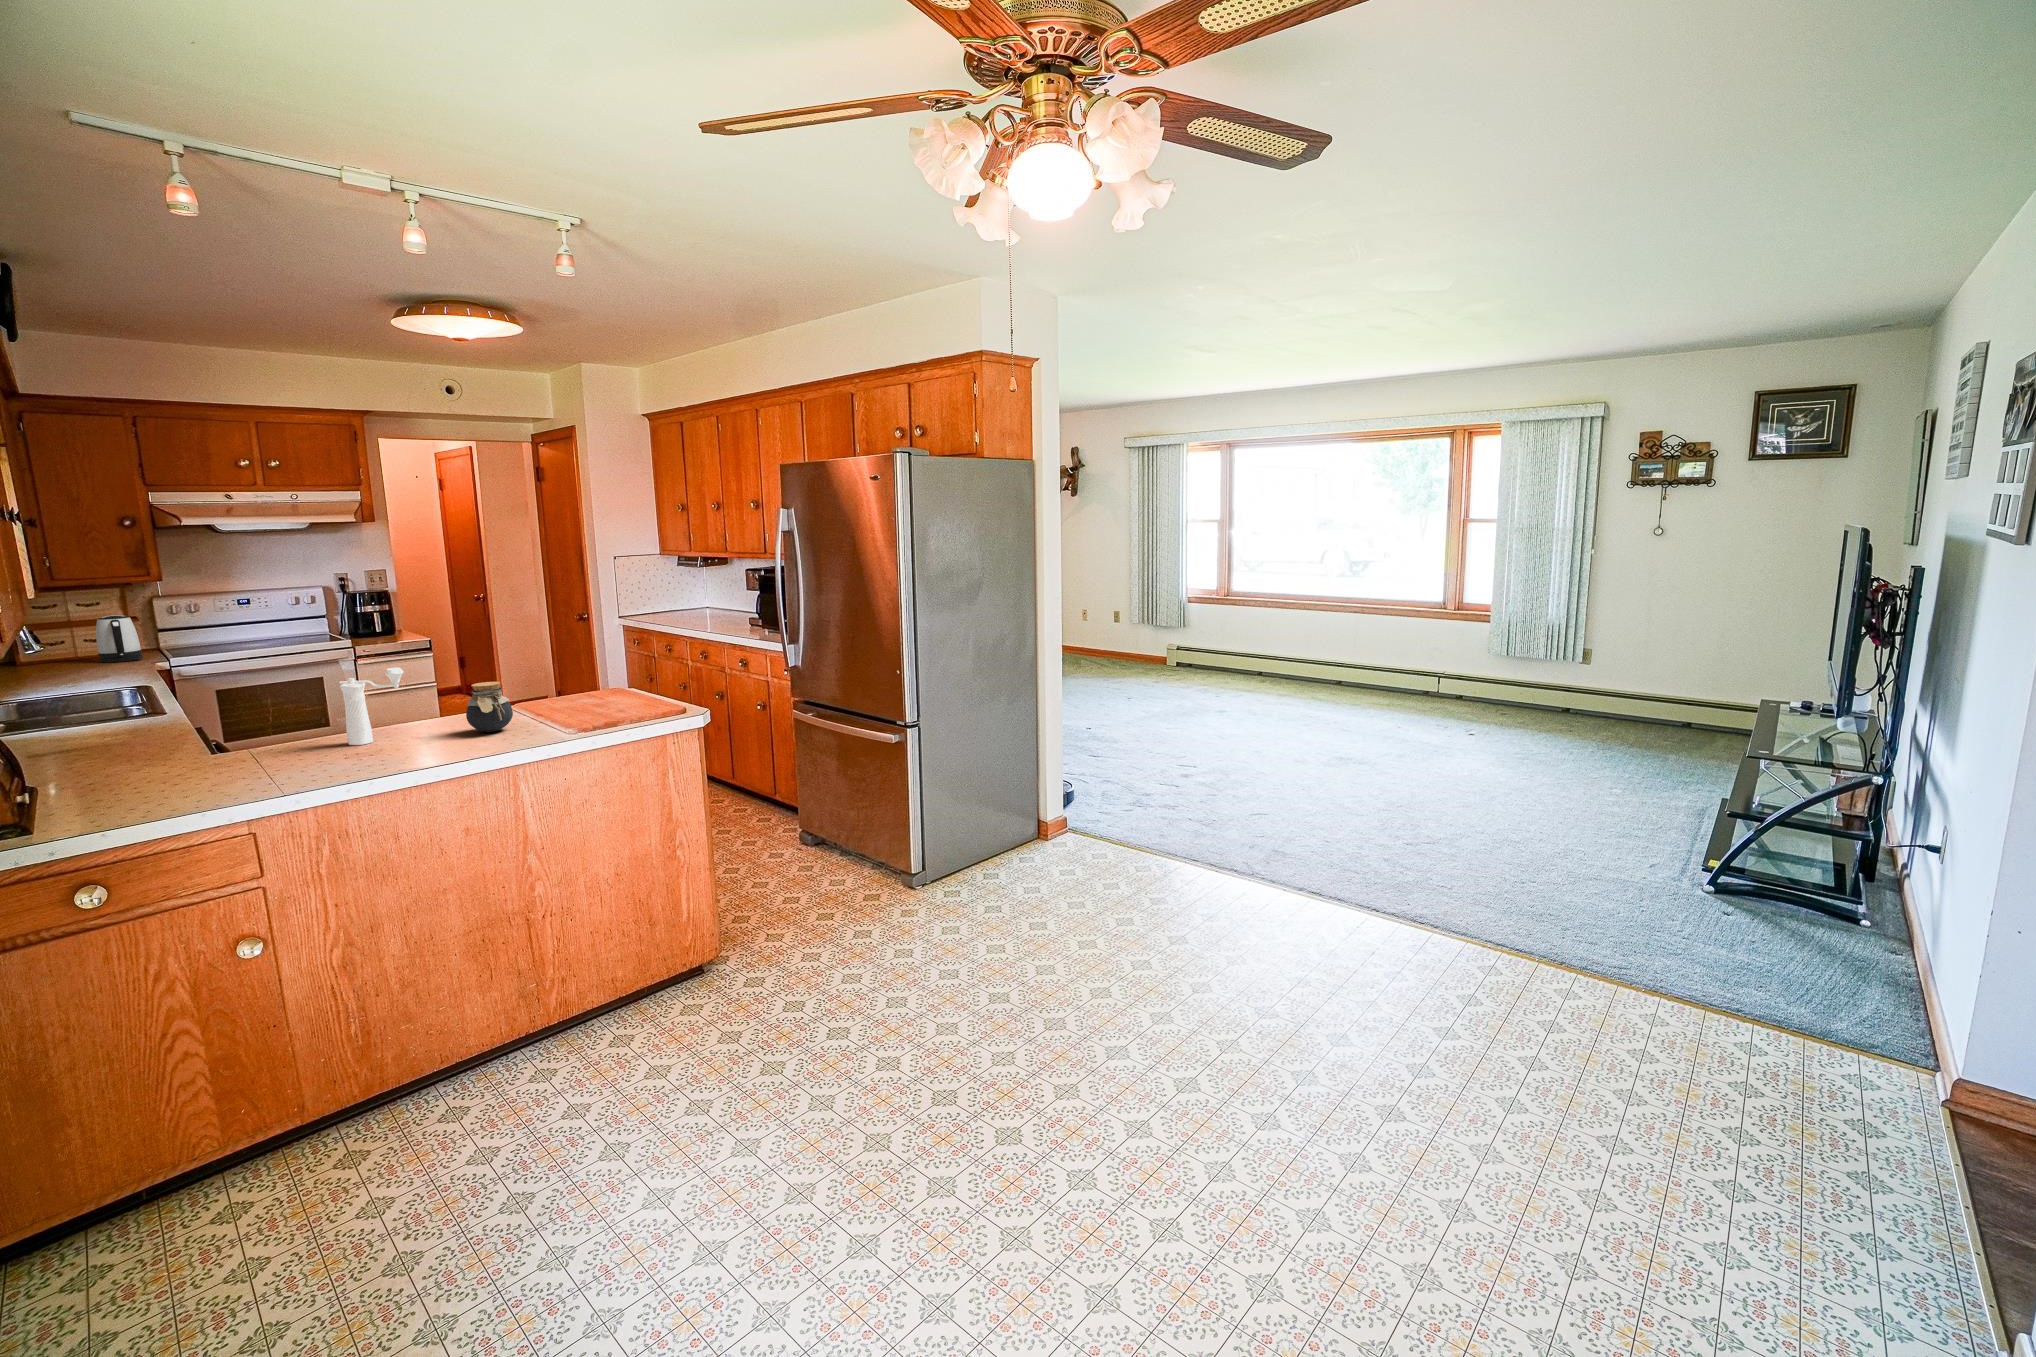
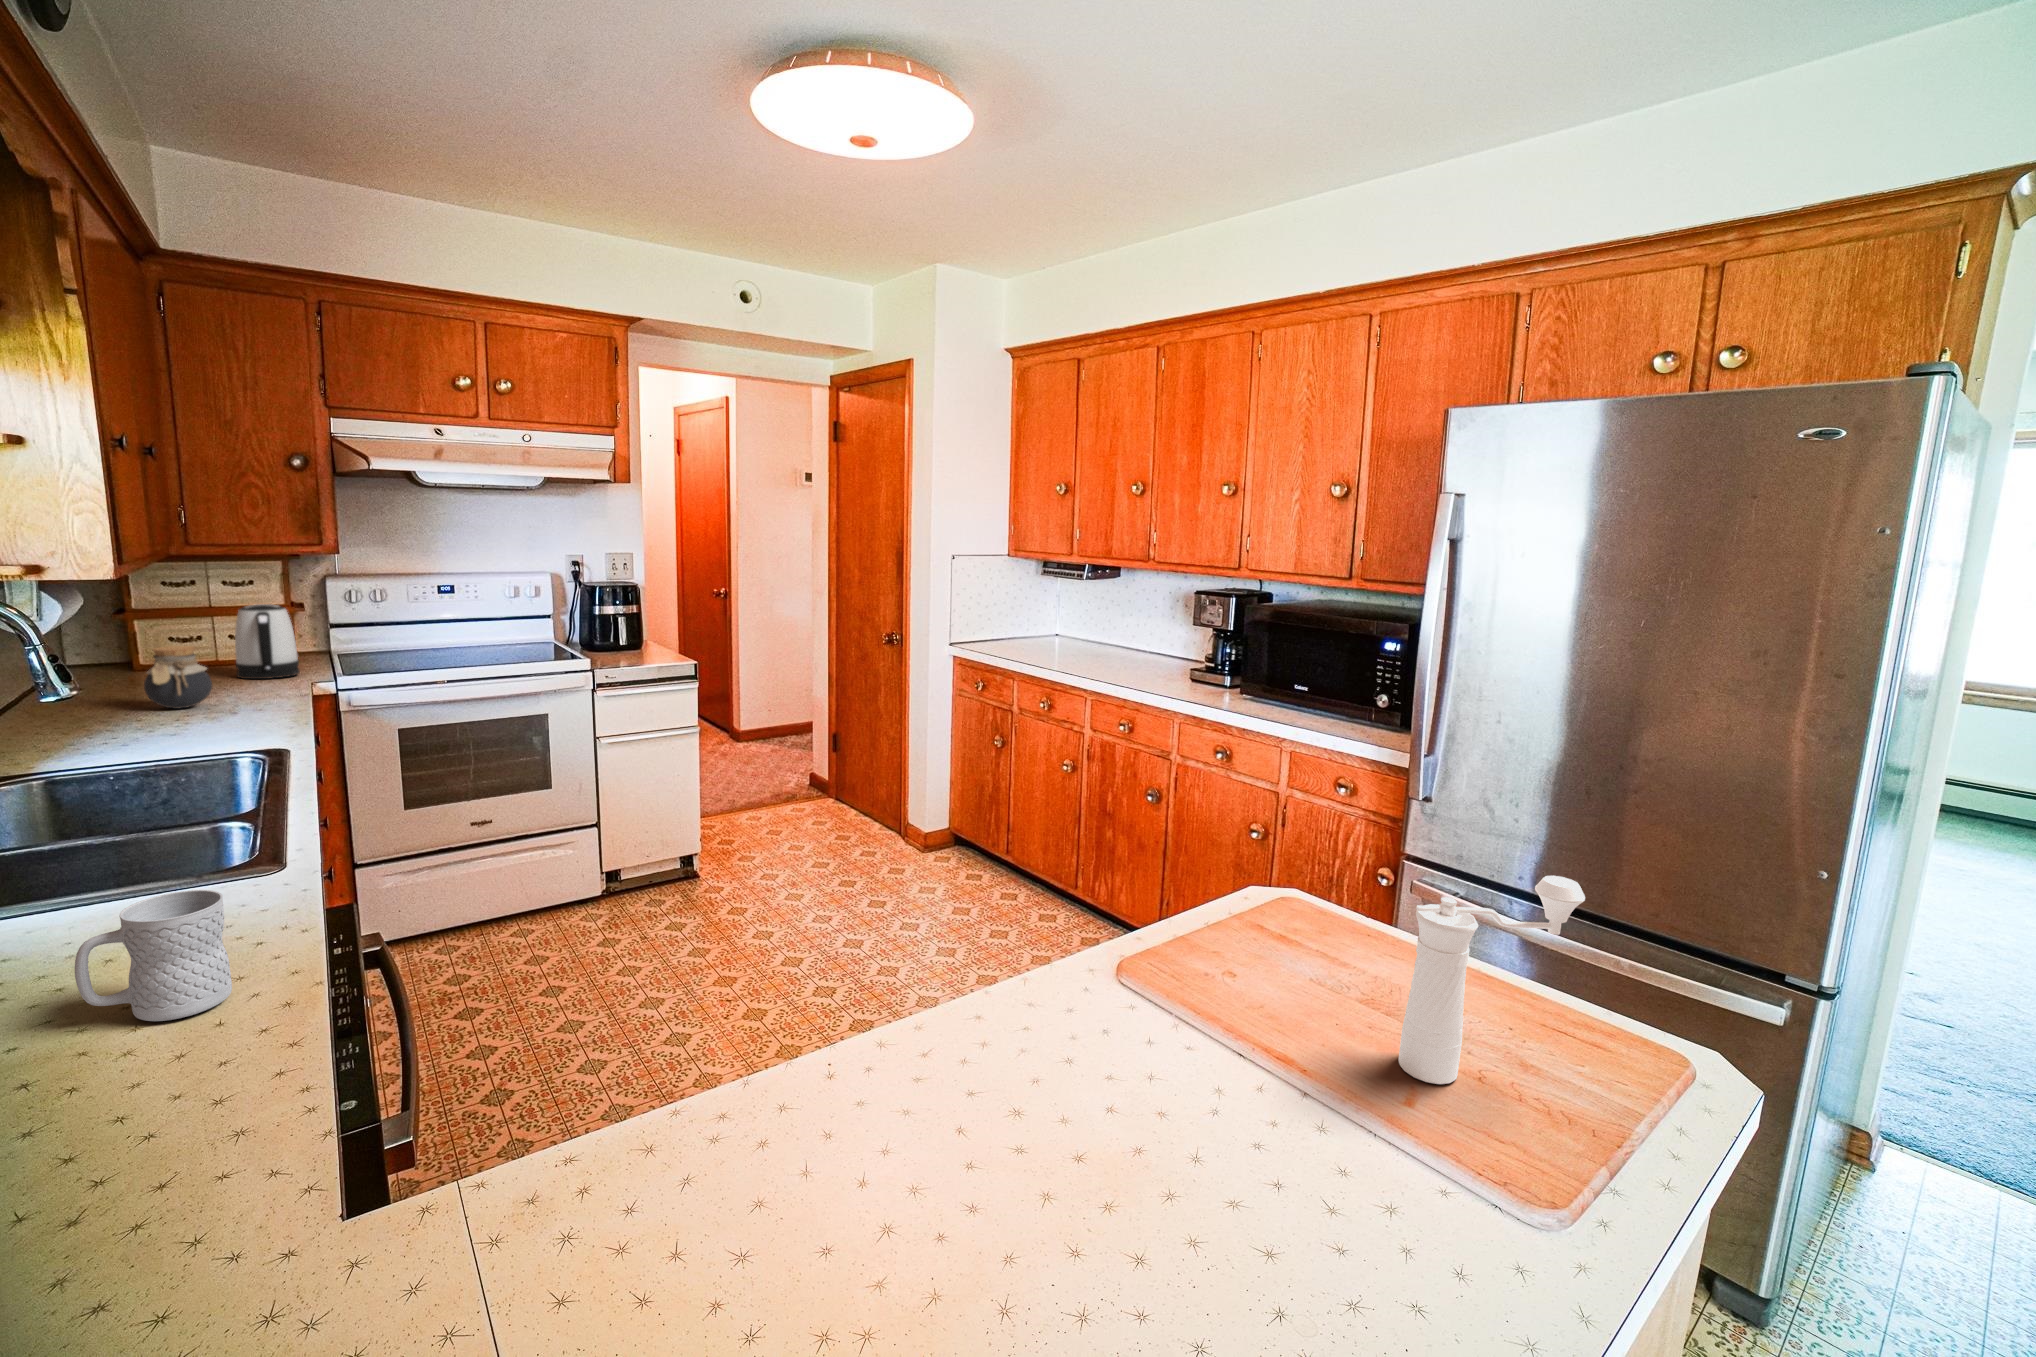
pepper mill: present [339,668,404,745] -> present [1399,876,1585,1084]
jar: present [466,682,513,732] -> present [144,646,212,709]
mug: none [103,695,161,737] -> present [75,890,232,1021]

